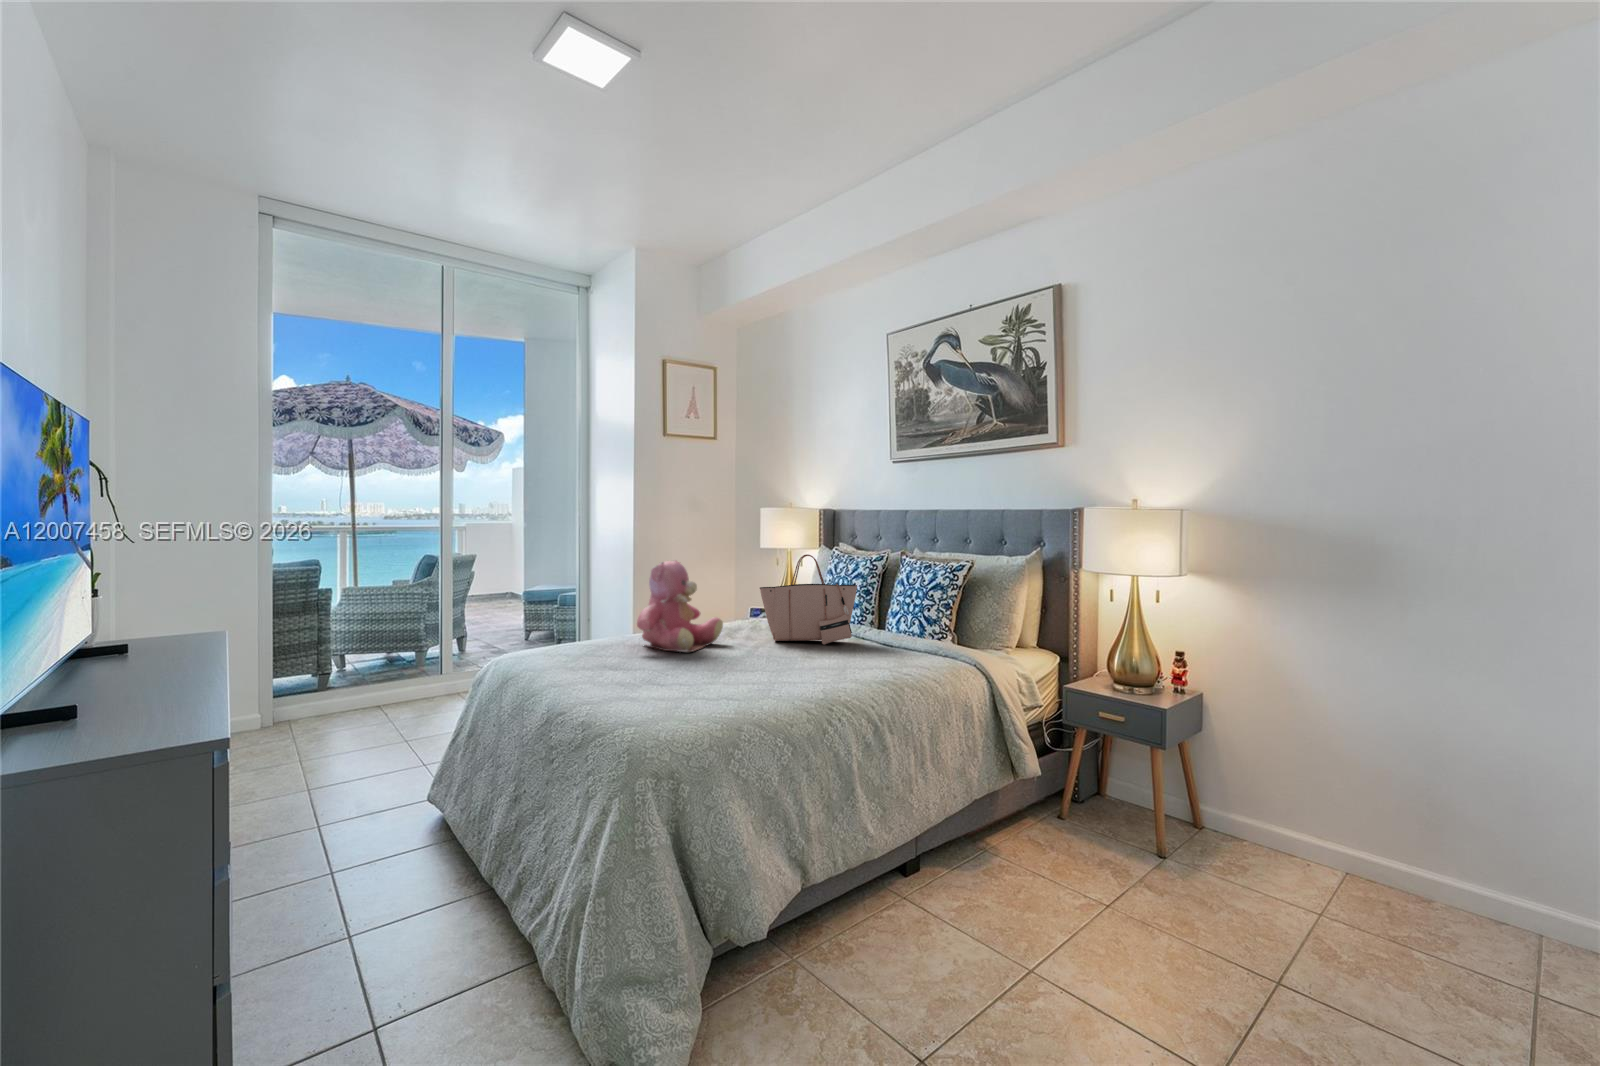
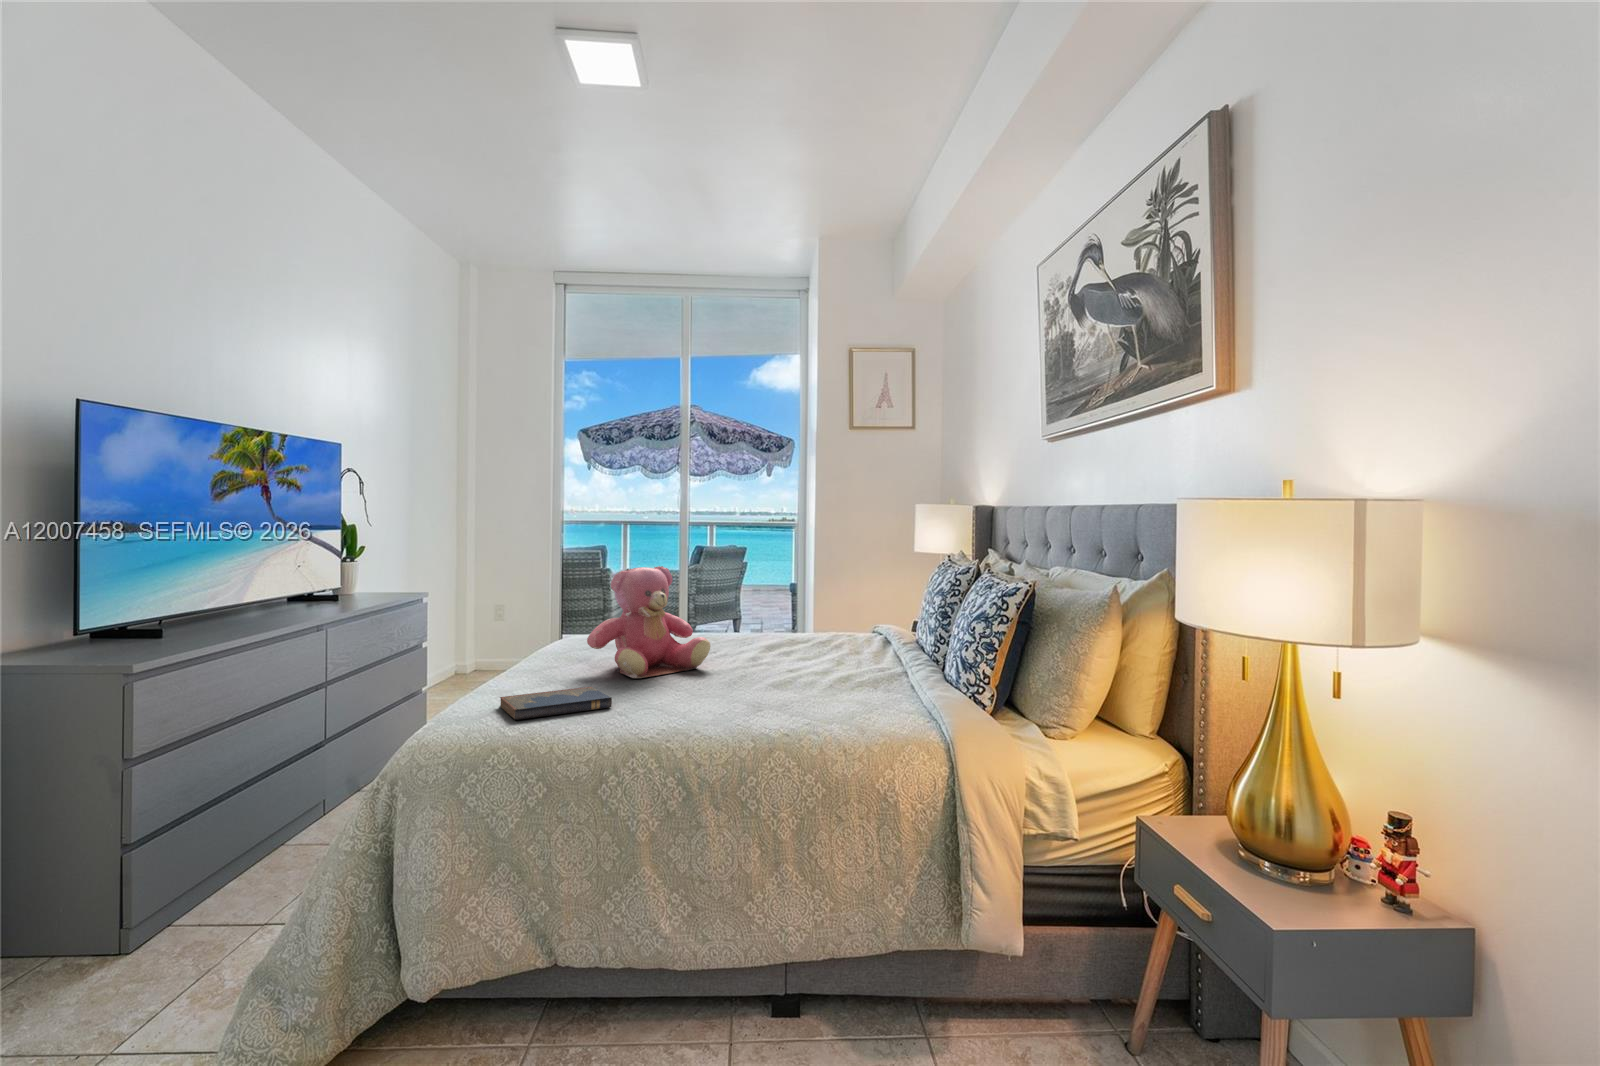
tote bag: present [760,554,857,644] -> none [759,563,875,685]
hardcover book: none [644,657,730,681] -> present [500,687,612,720]

